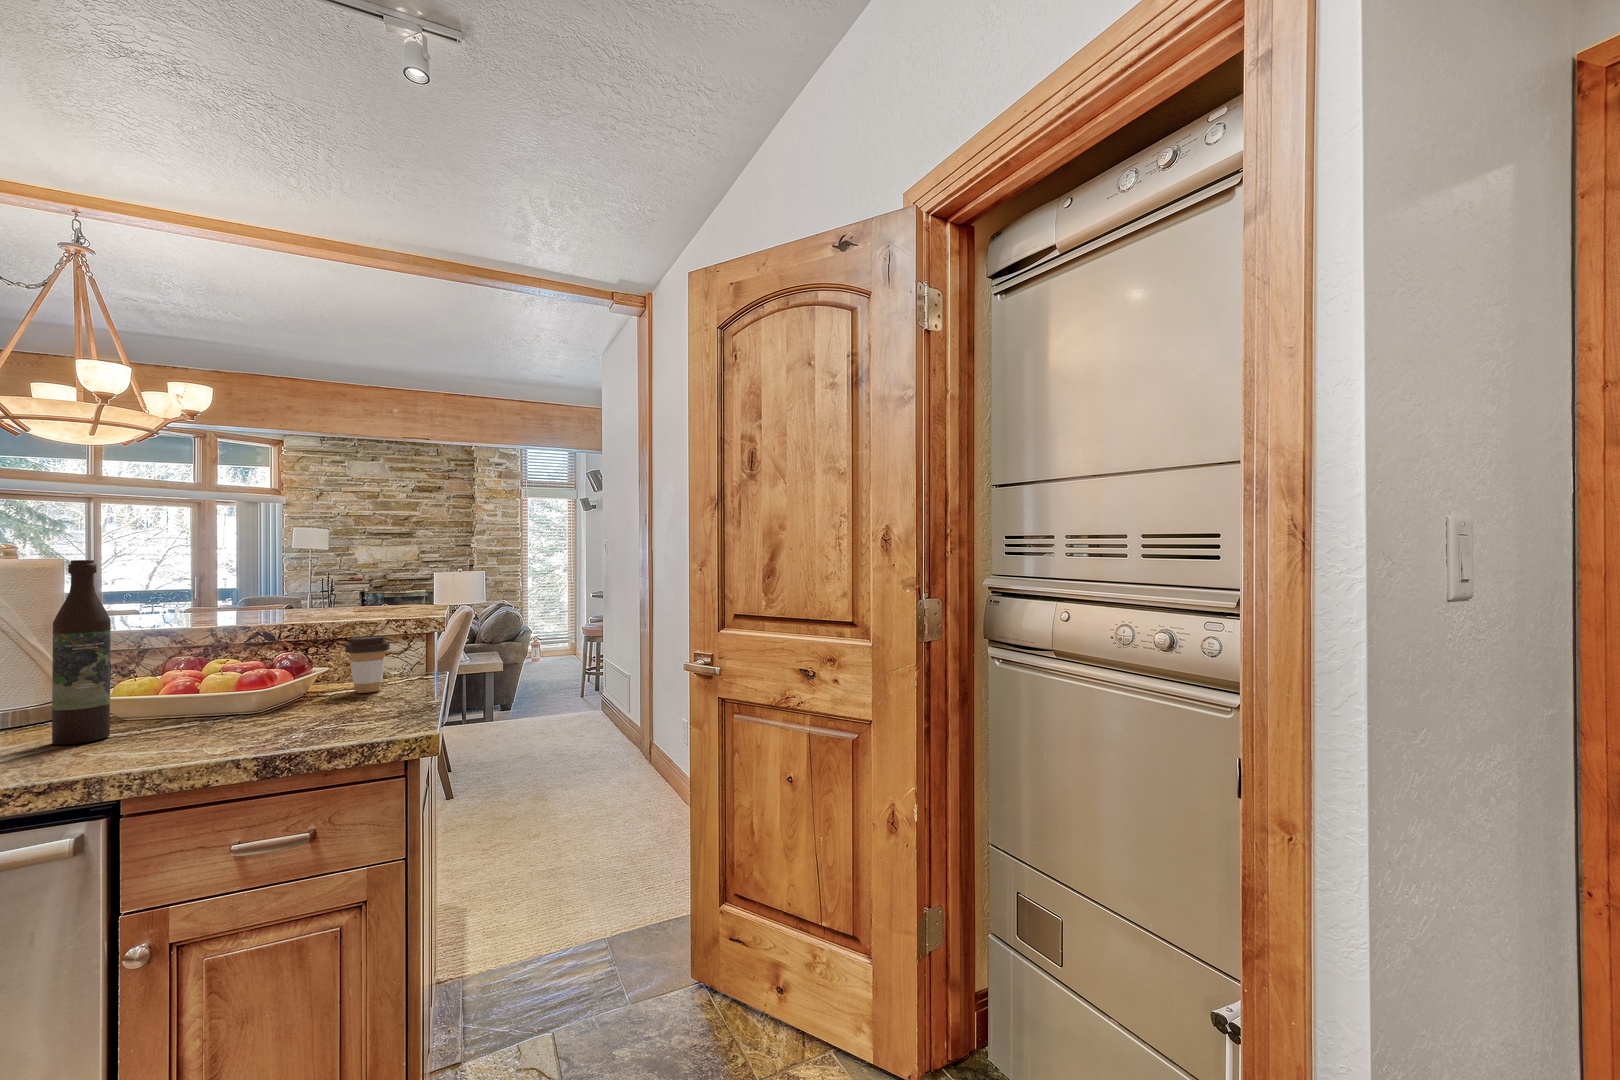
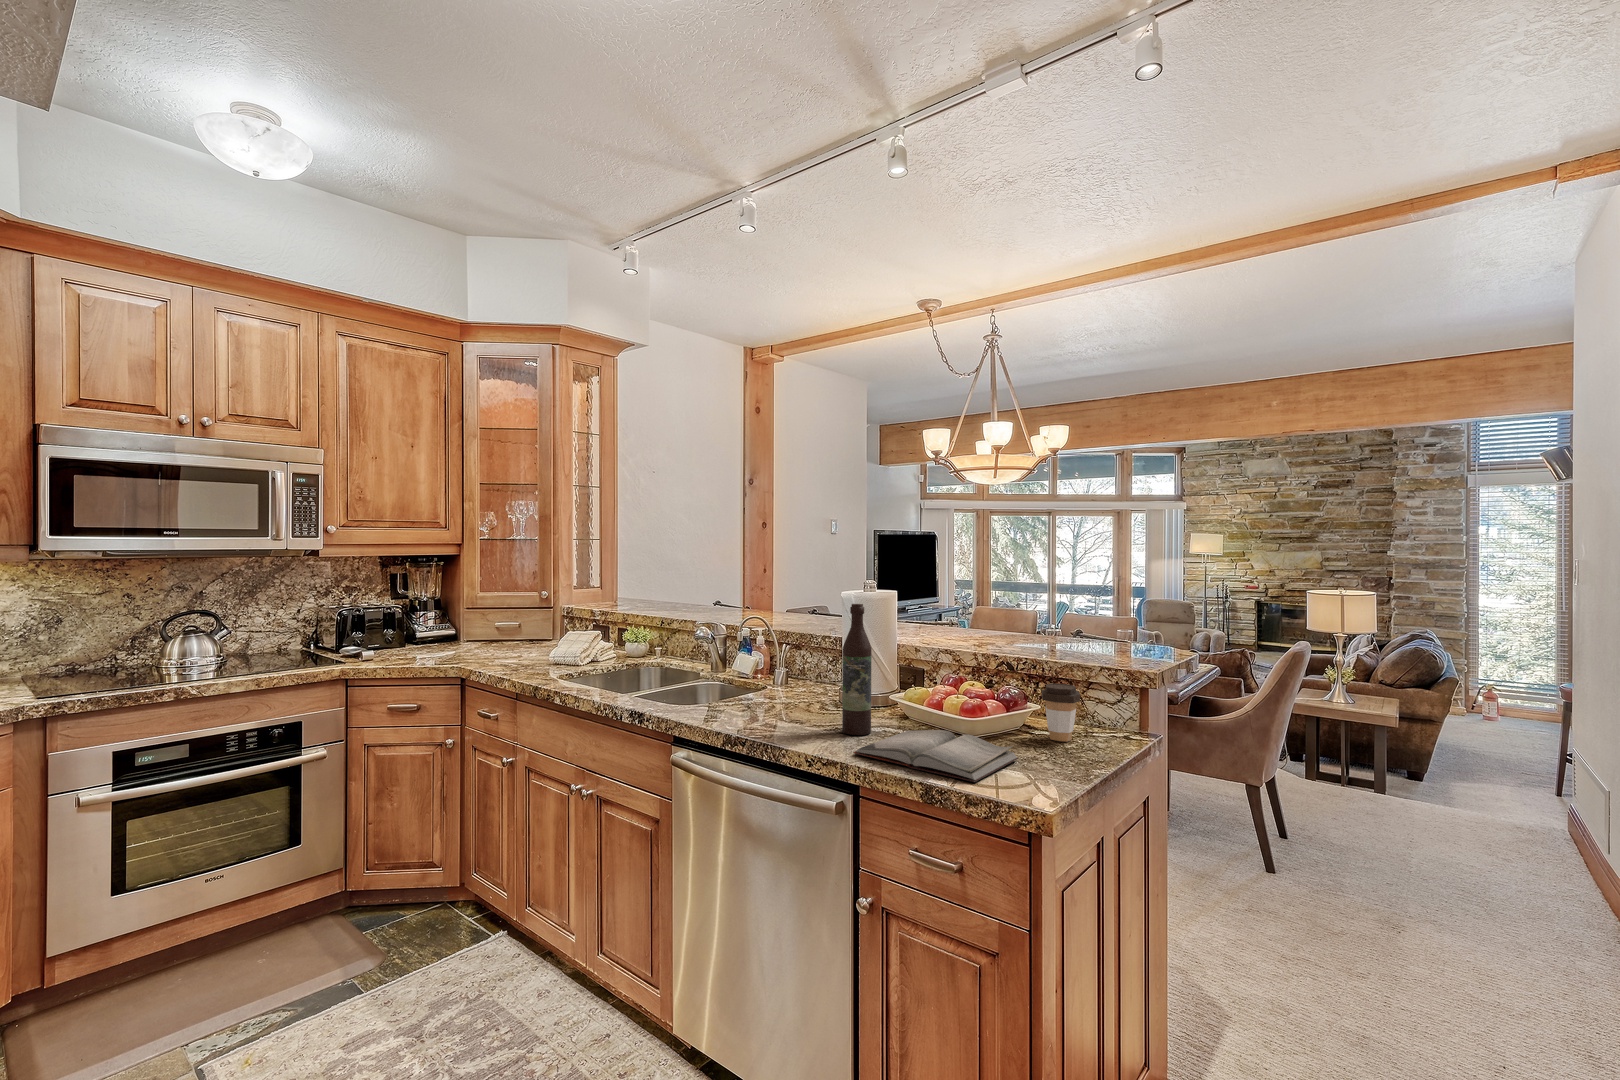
hardback book: none [127,697,356,753] -> present [854,730,1018,782]

